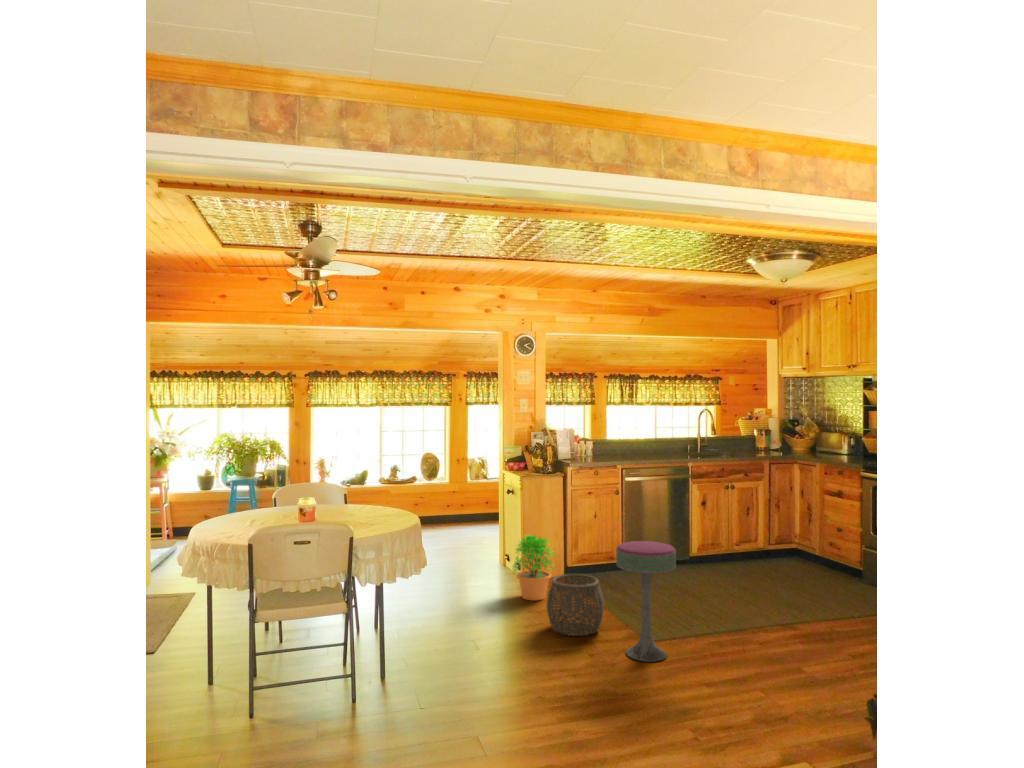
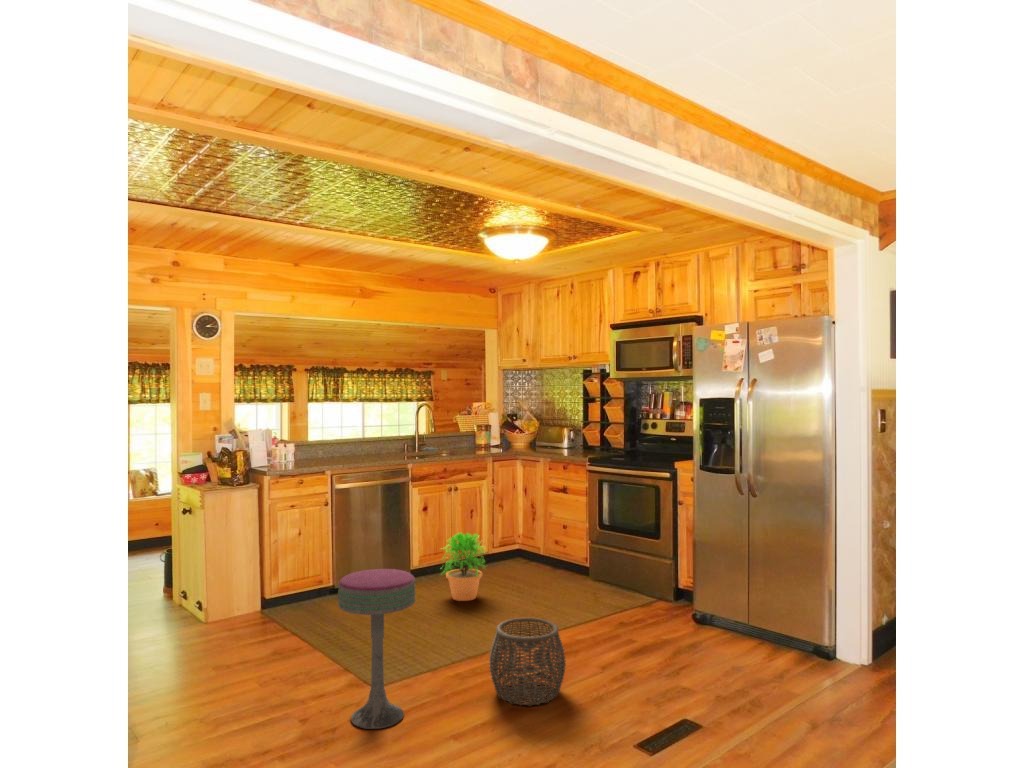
potted plant: present [513,534,554,600] -> present [442,533,485,601]
woven basket: present [547,574,604,636] -> present [489,618,566,706]

